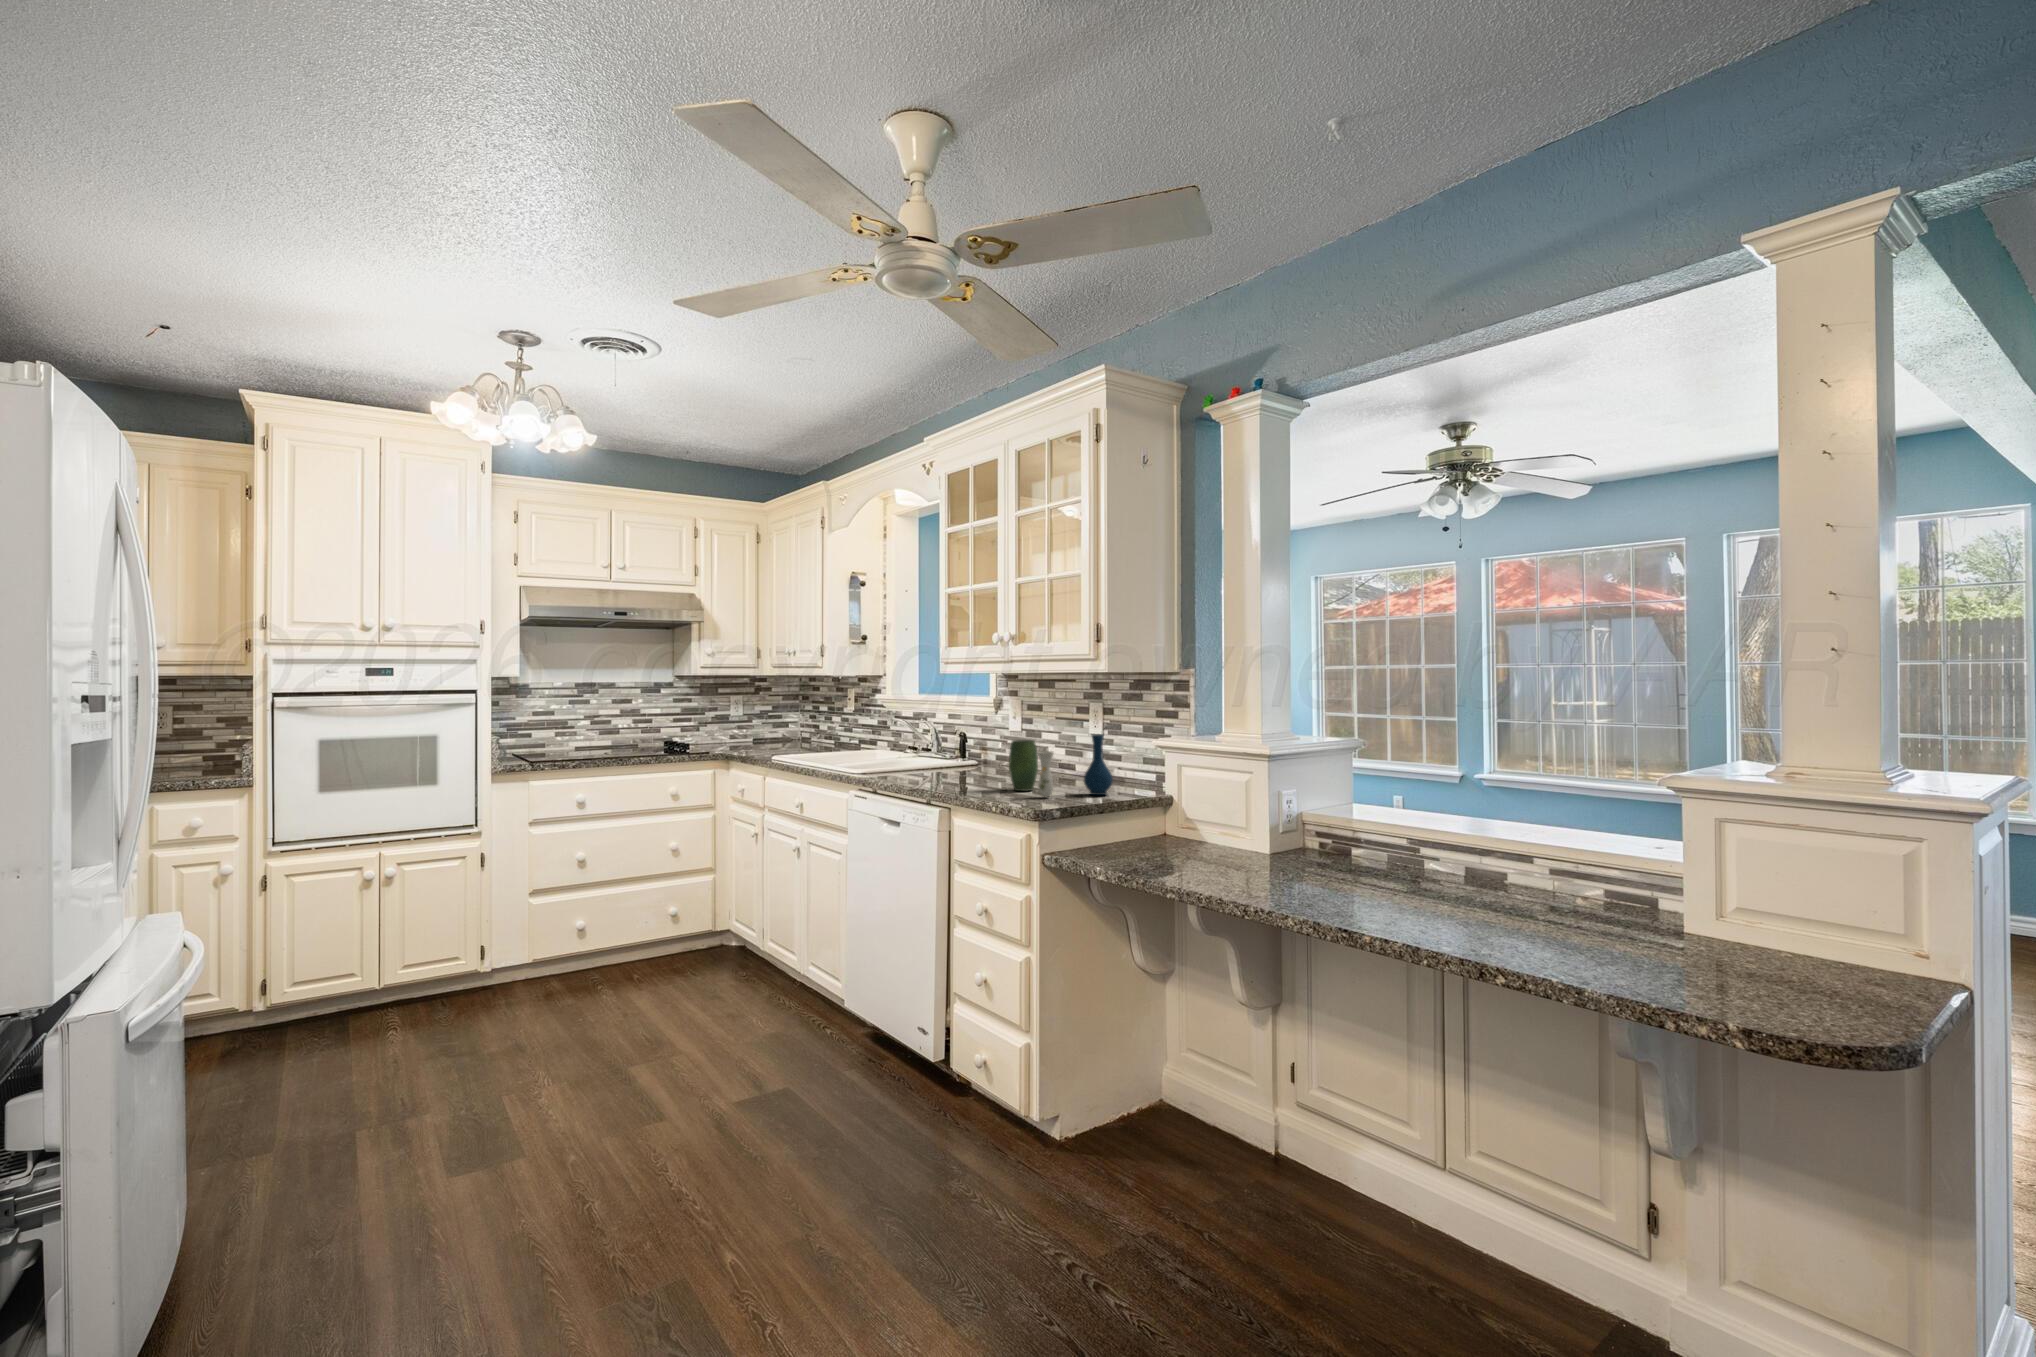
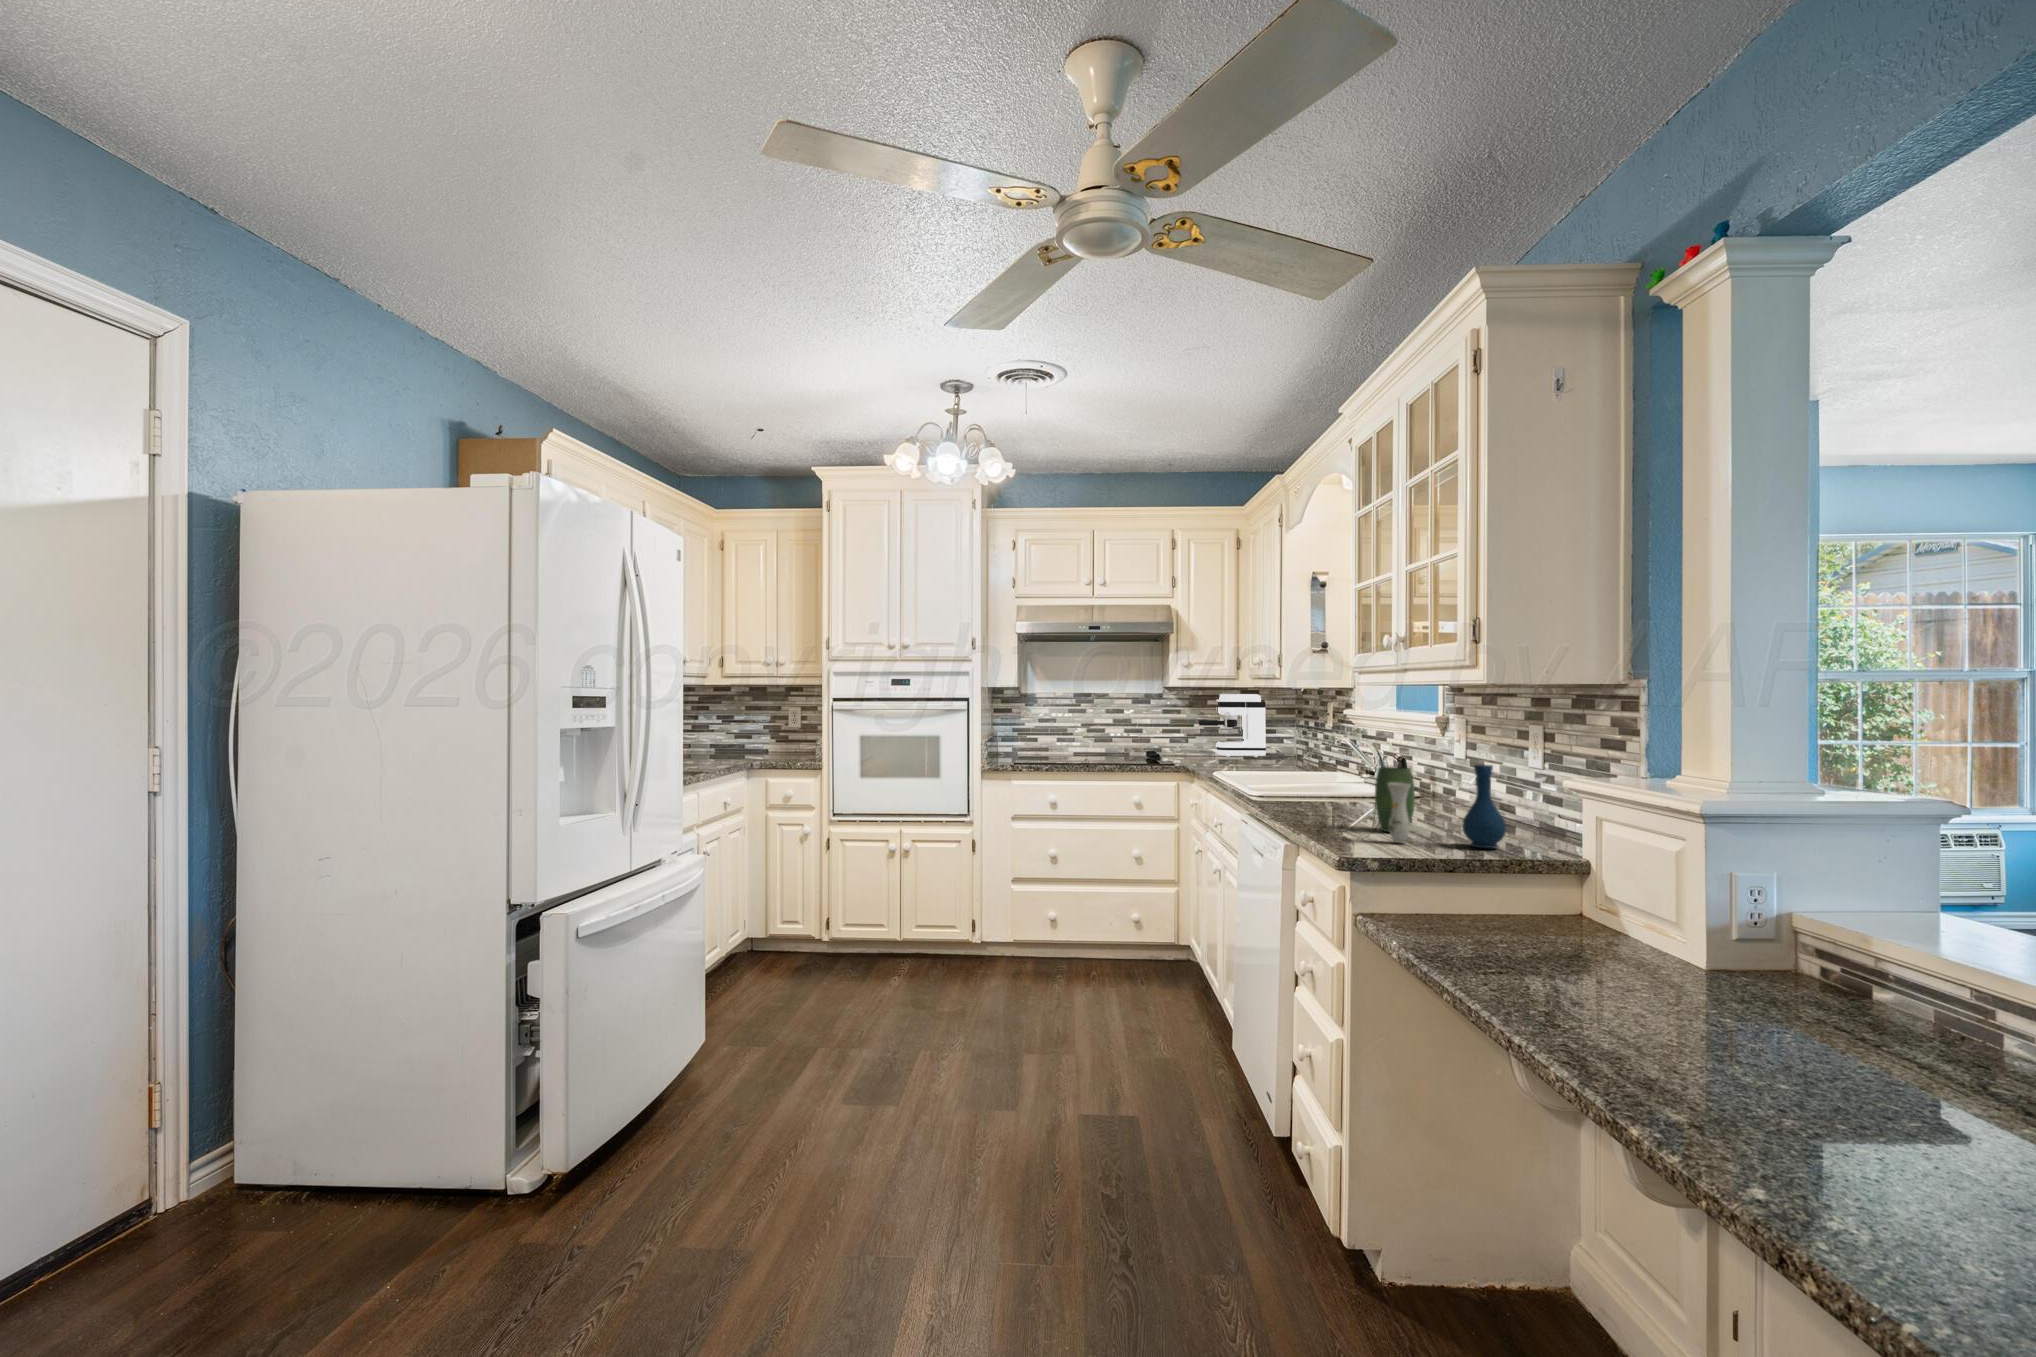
coffee maker: none [712,682,781,743] -> present [1199,694,1266,757]

